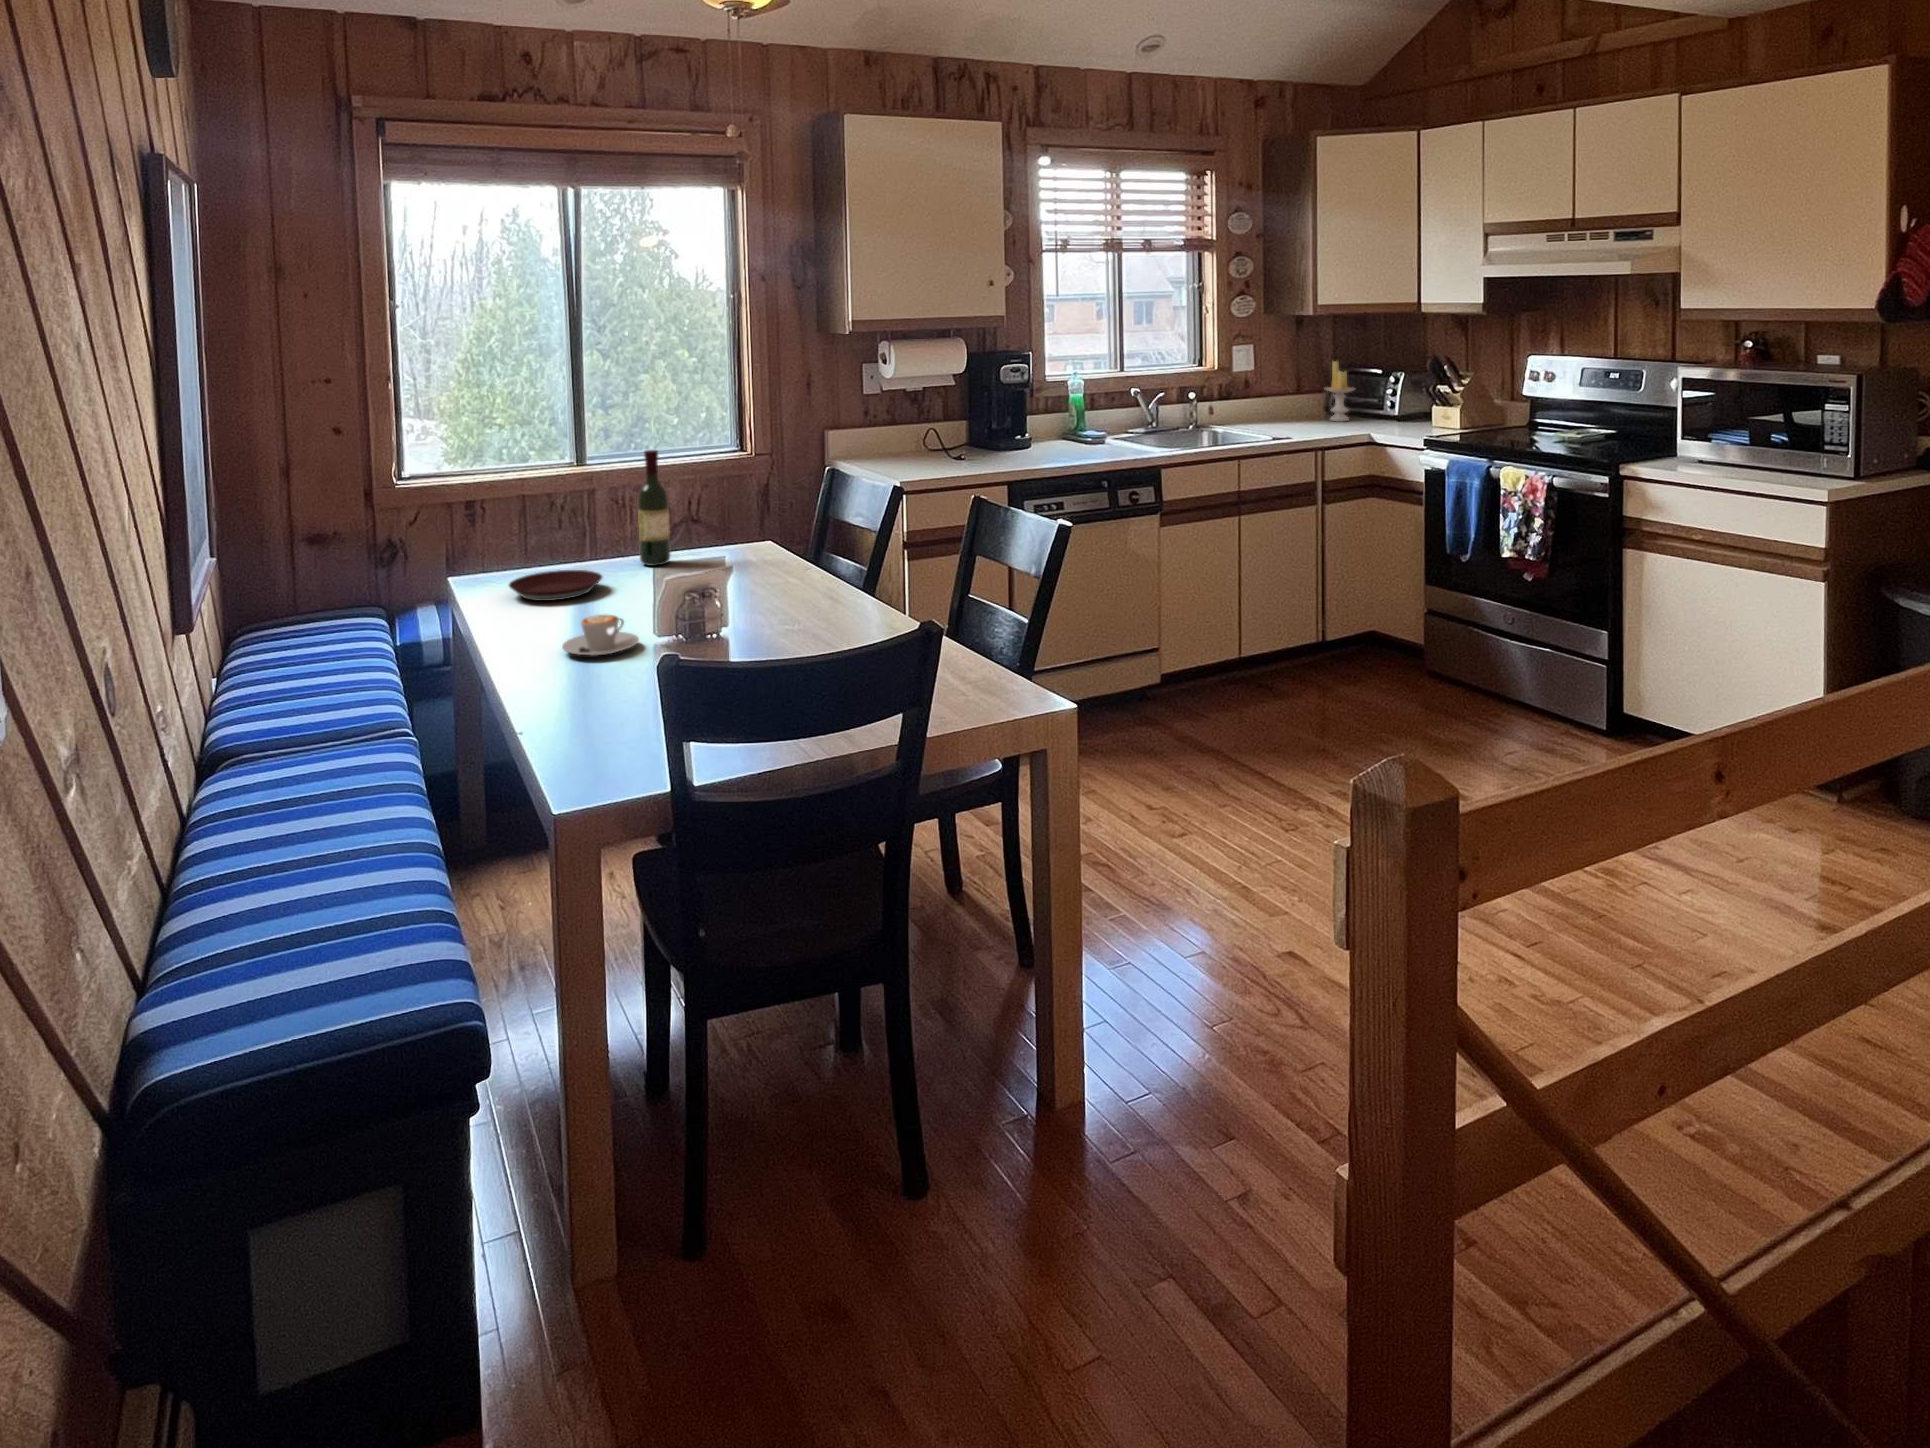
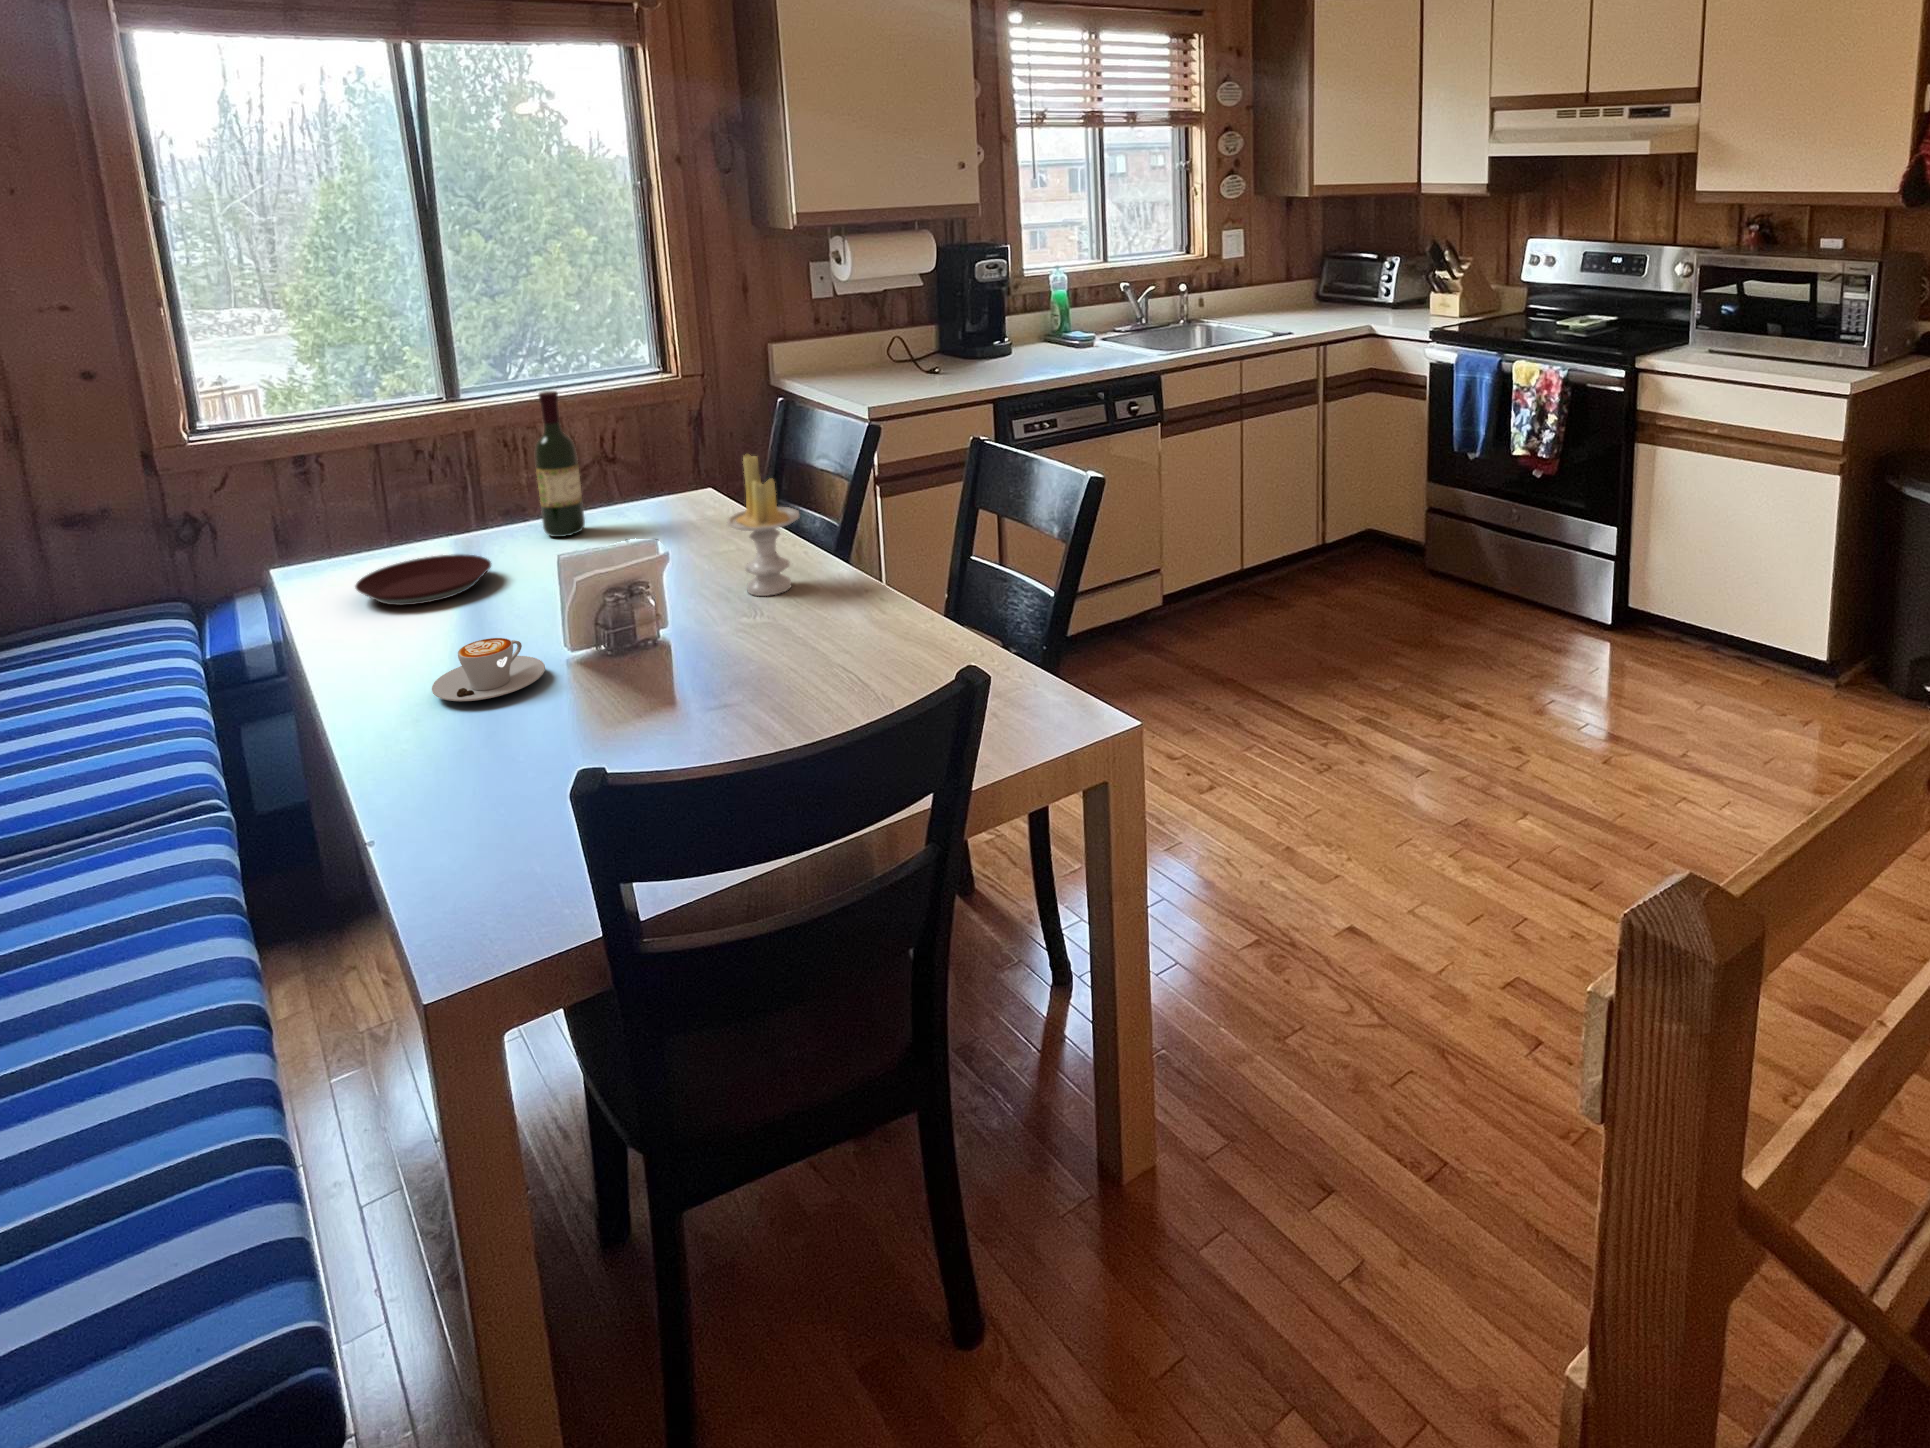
candle: present [1325,361,1354,421] -> present [727,454,800,596]

